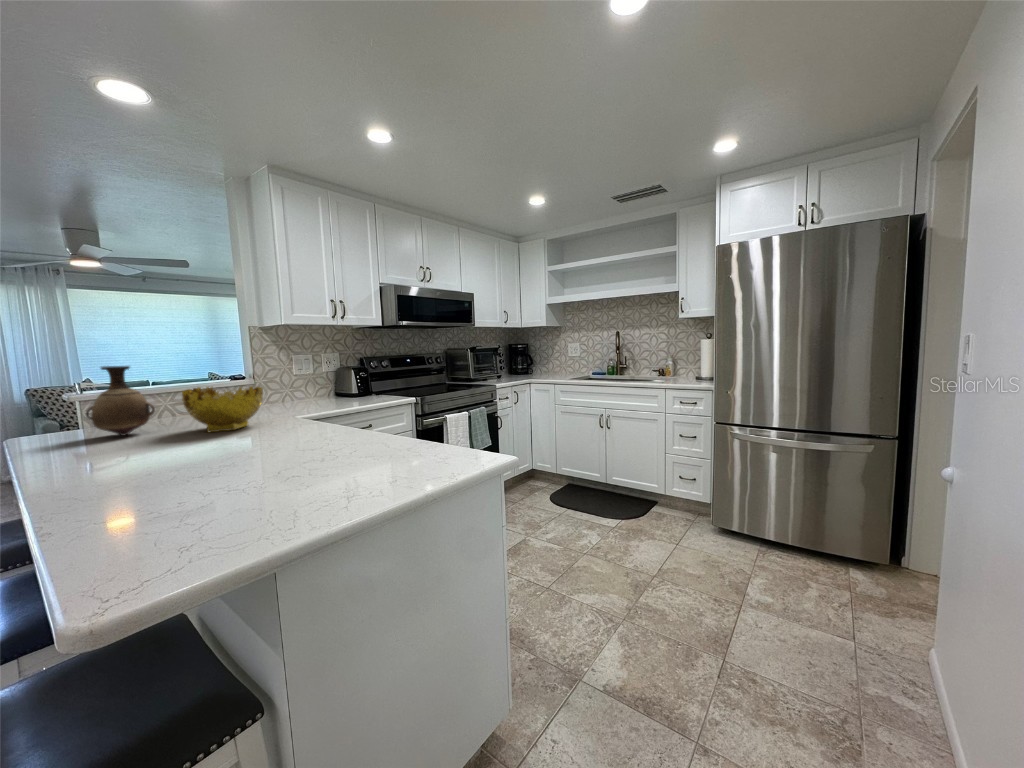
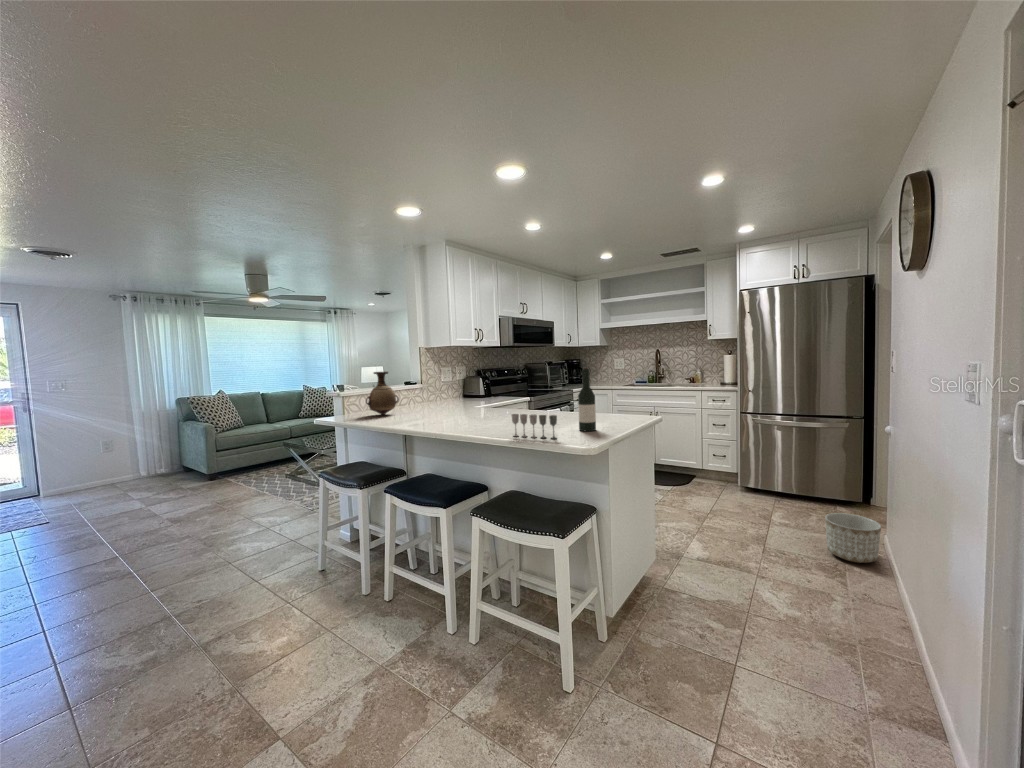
wine bottle: none [277,372,329,524] -> present [578,367,596,431]
decorative bowl: present [182,386,263,433] -> none [418,385,460,413]
wine glass: none [76,487,151,570] -> present [512,414,557,439]
planter: none [837,616,943,727] -> present [825,513,881,563]

